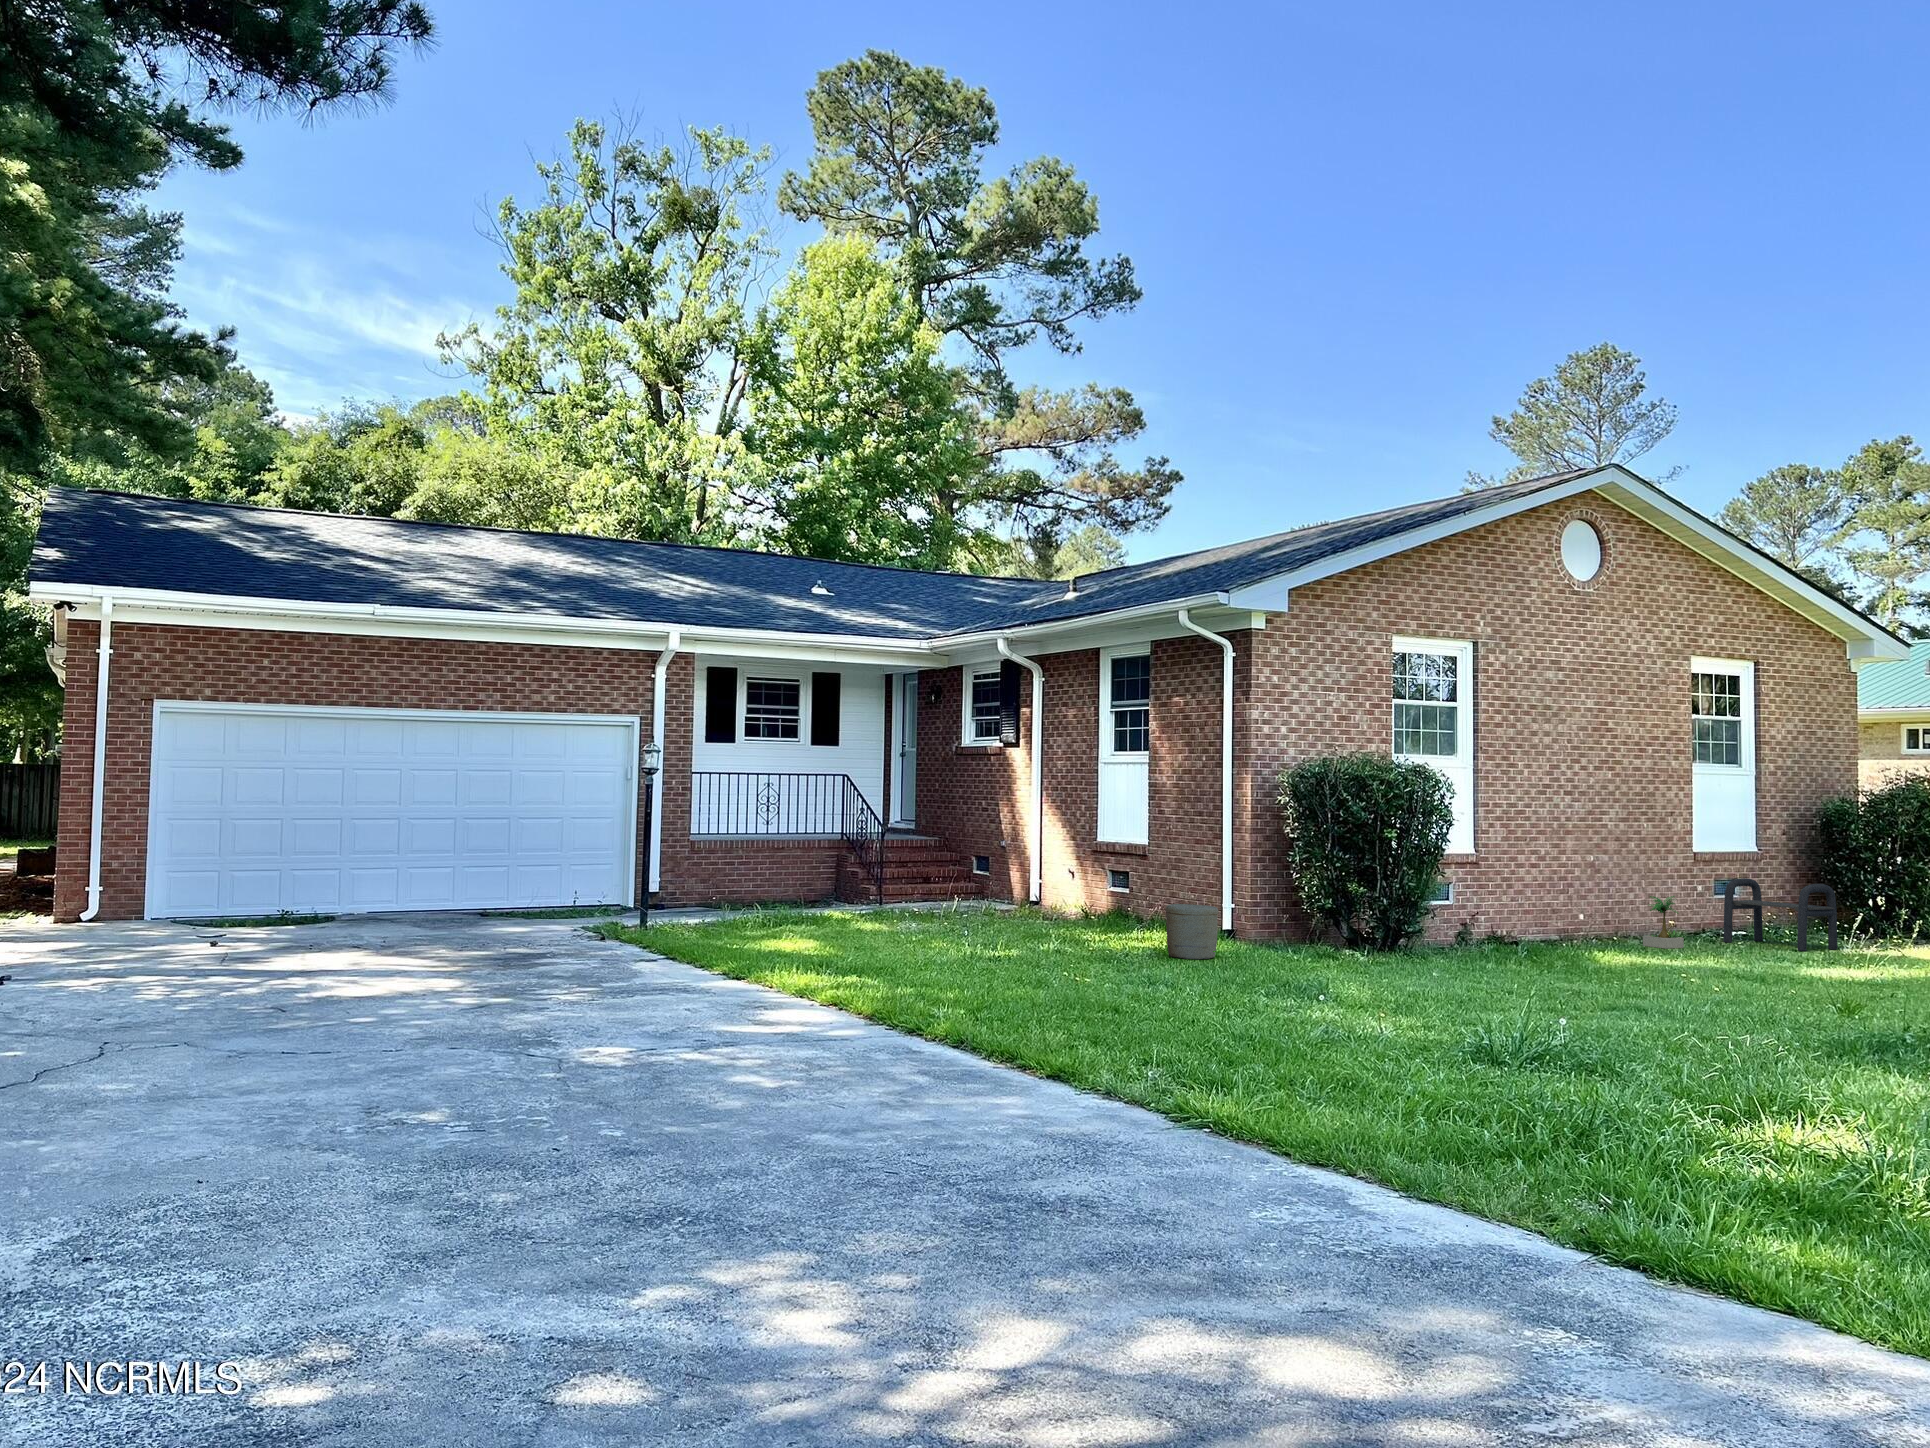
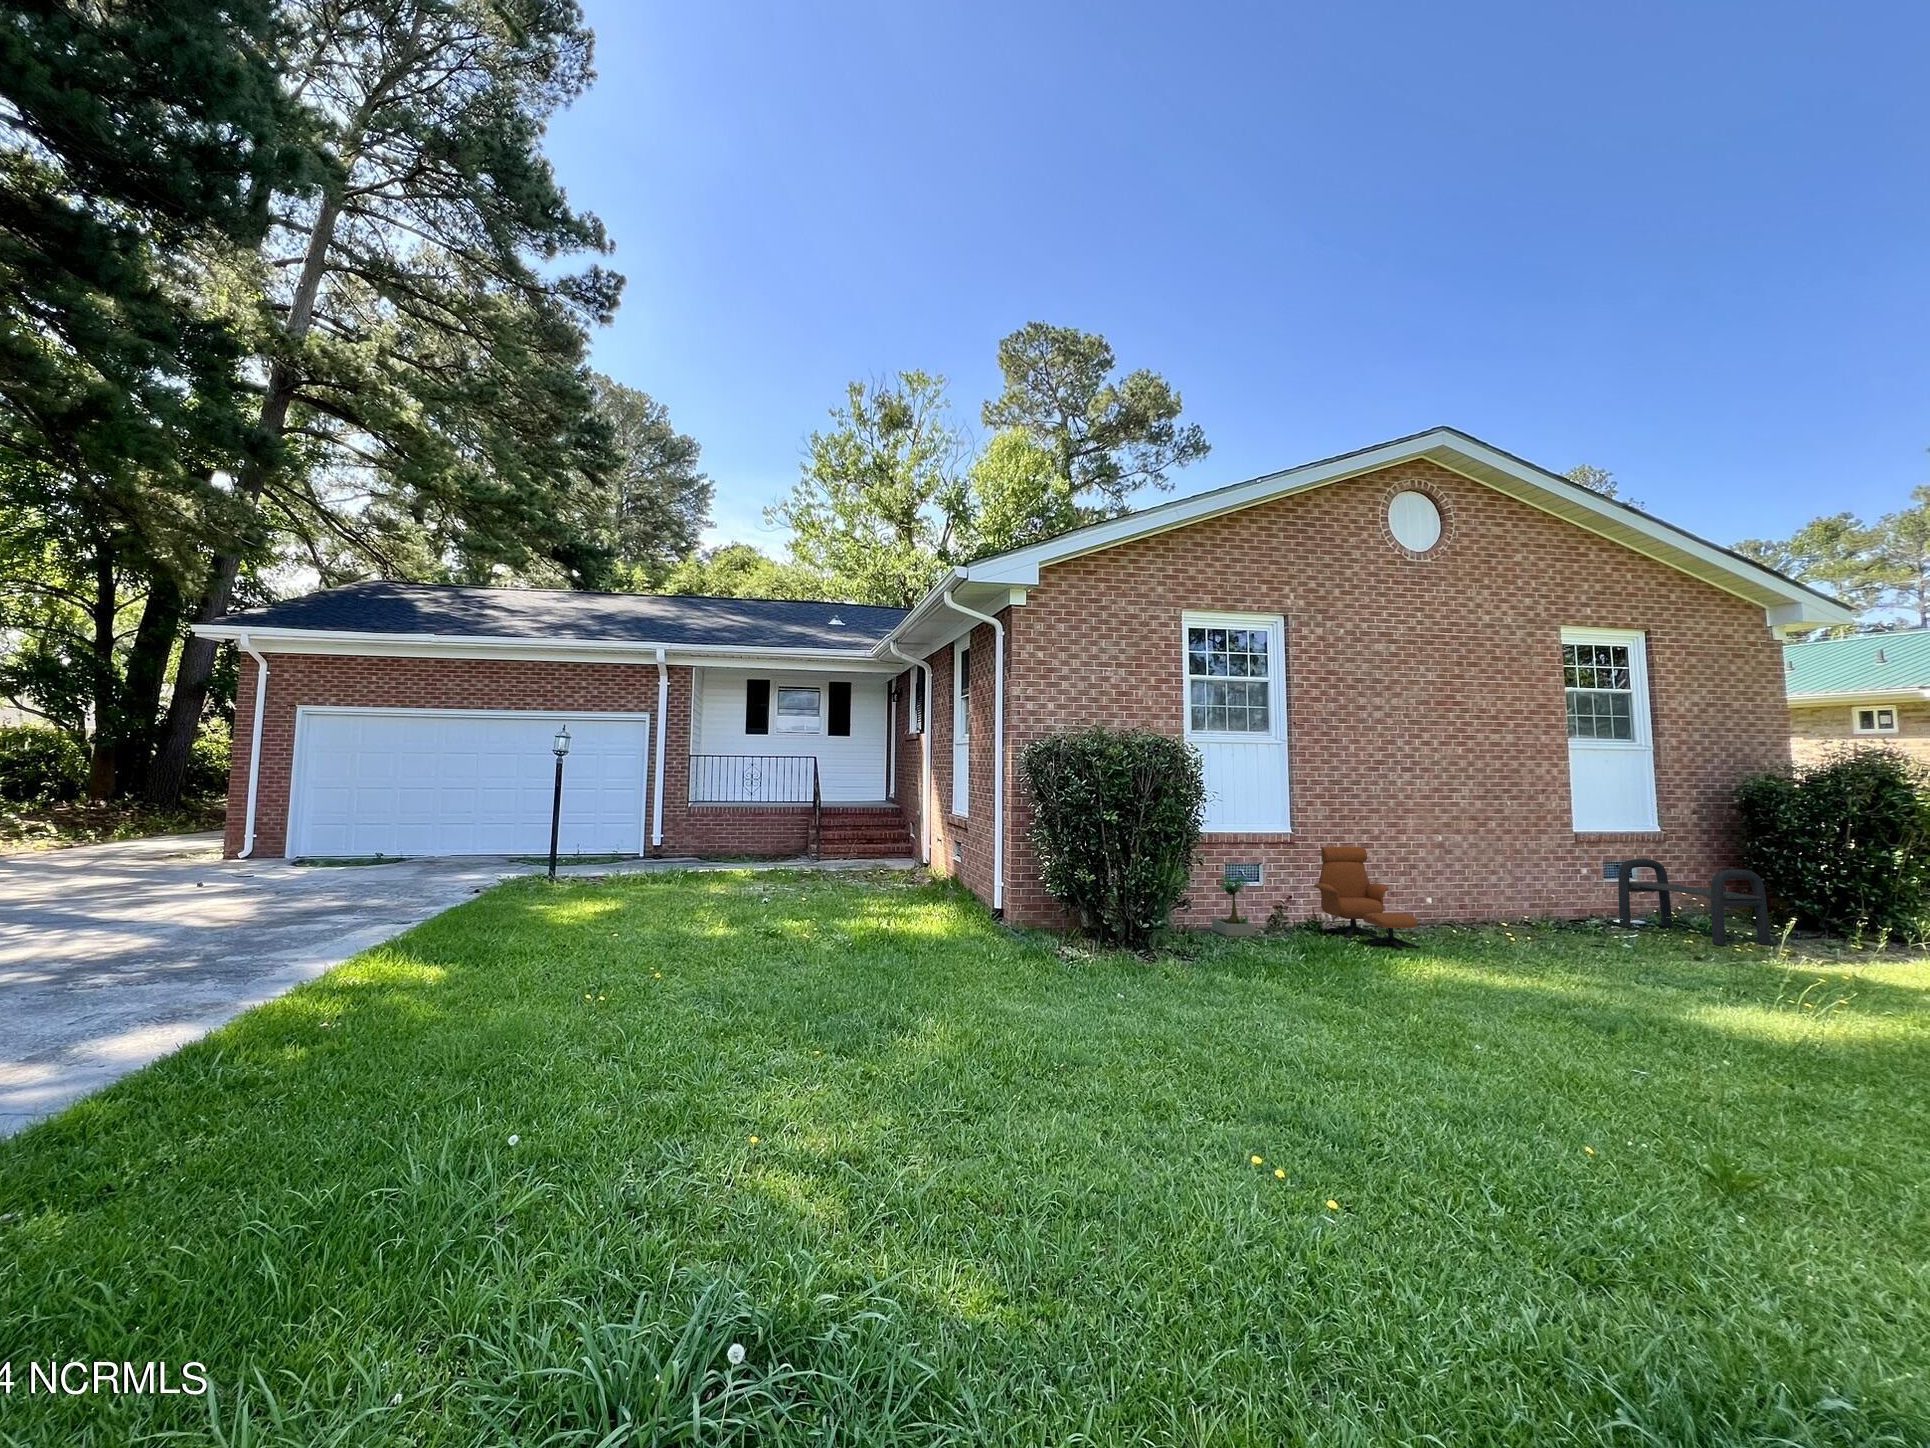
lounge chair: none [1494,870,1591,961] -> present [1314,847,1420,950]
potted plant: present [1643,896,1684,949] -> present [1212,875,1255,936]
woven basket: present [1165,904,1219,959] -> none [941,872,992,928]

